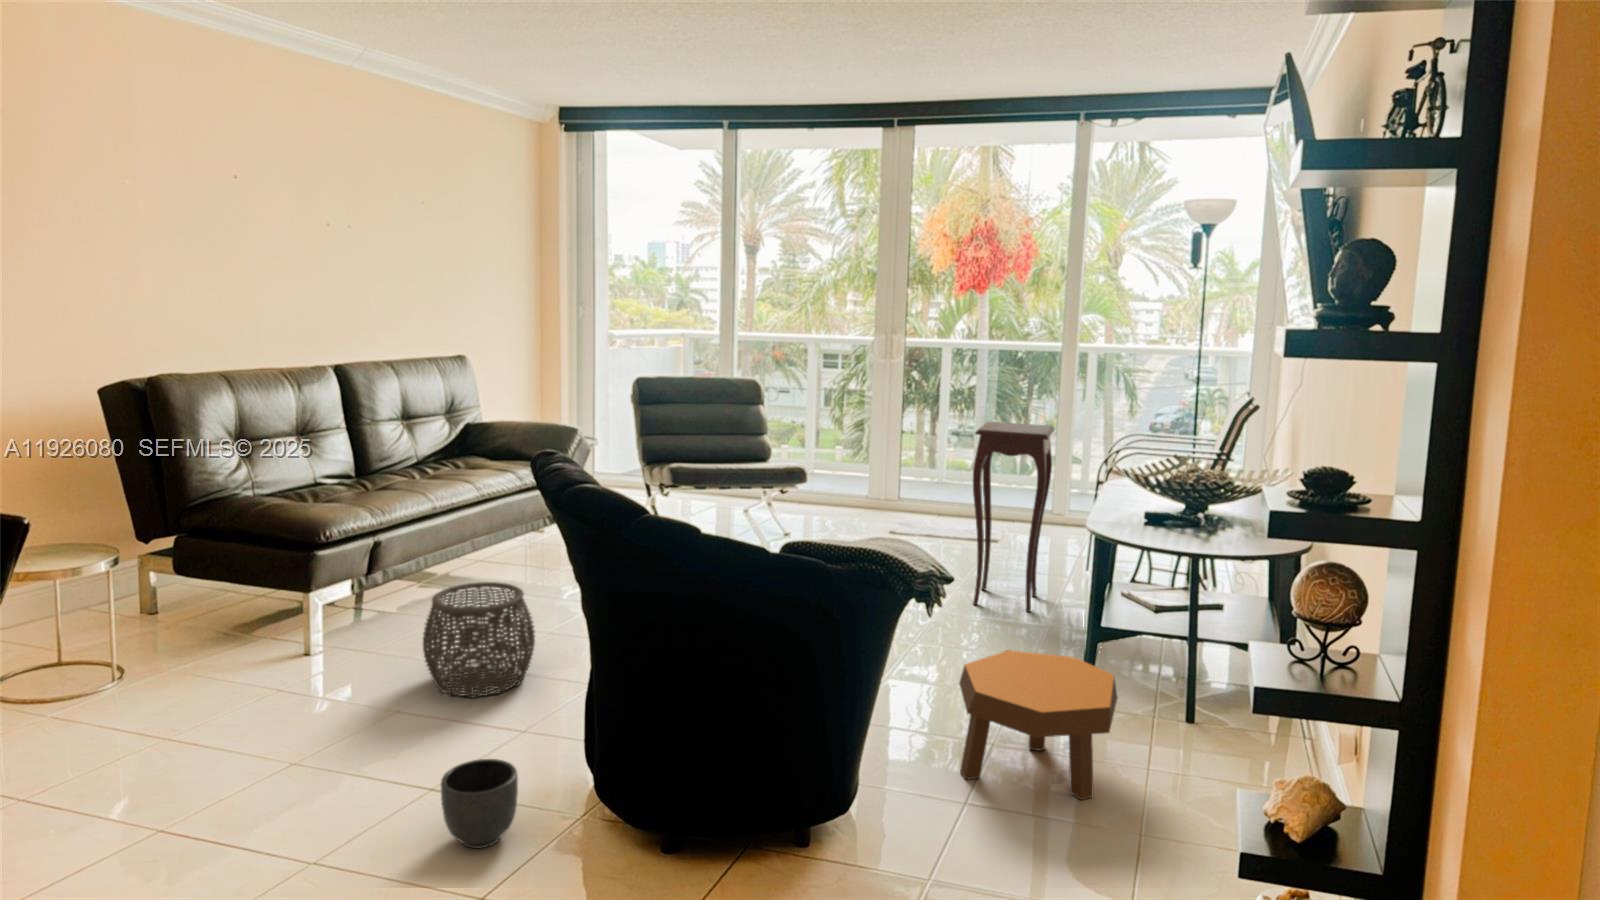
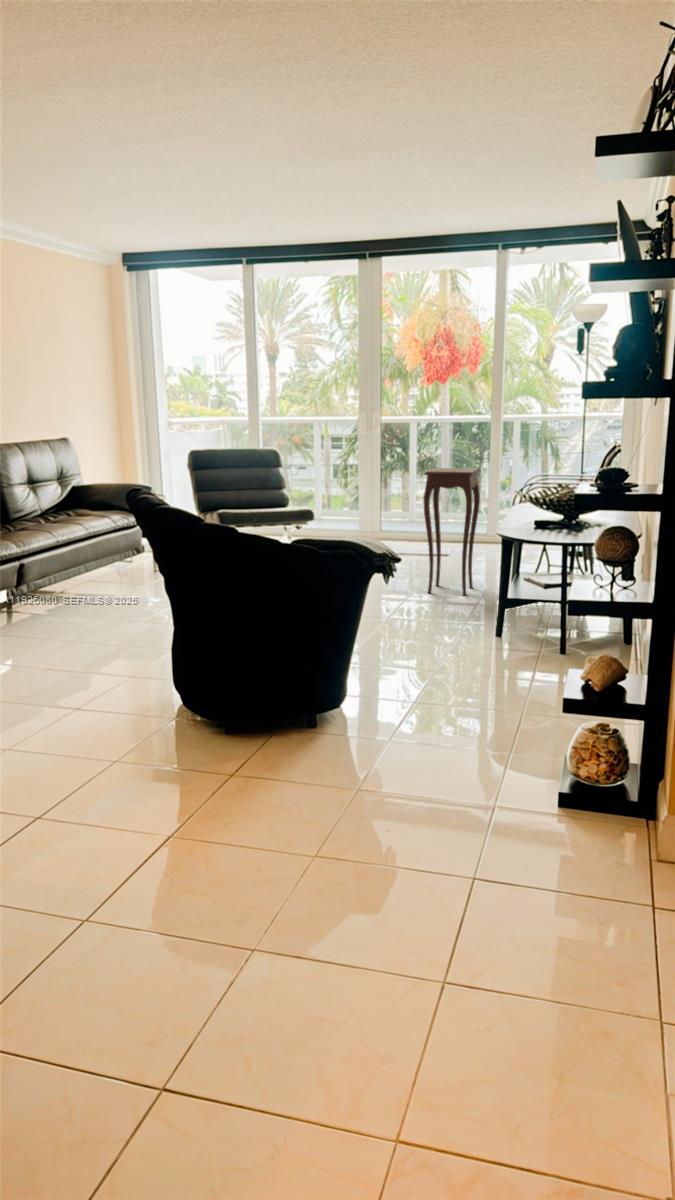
woven basket: present [423,582,535,697] -> none [65,574,136,643]
footstool: present [959,650,1118,800] -> none [399,594,494,671]
planter: present [441,759,518,849] -> none [94,651,137,696]

